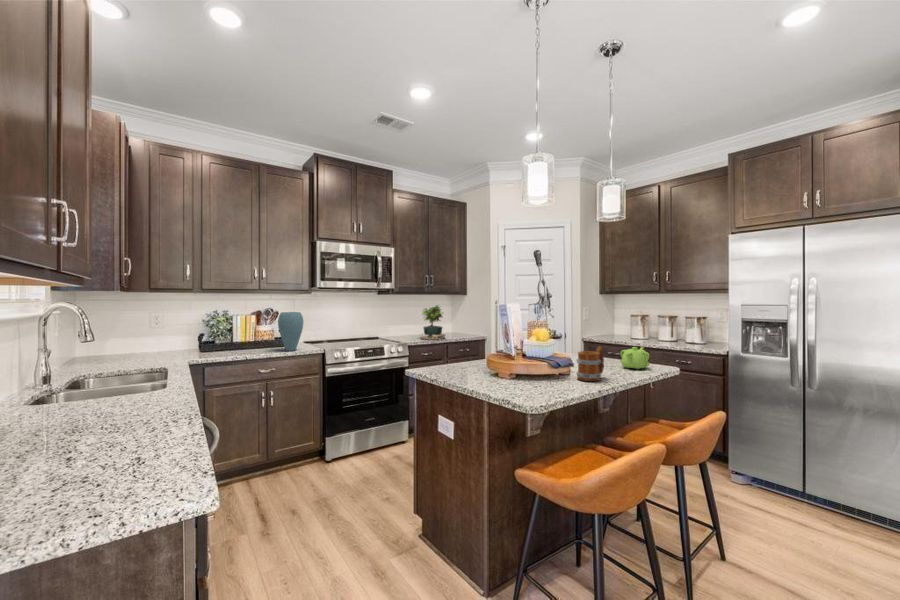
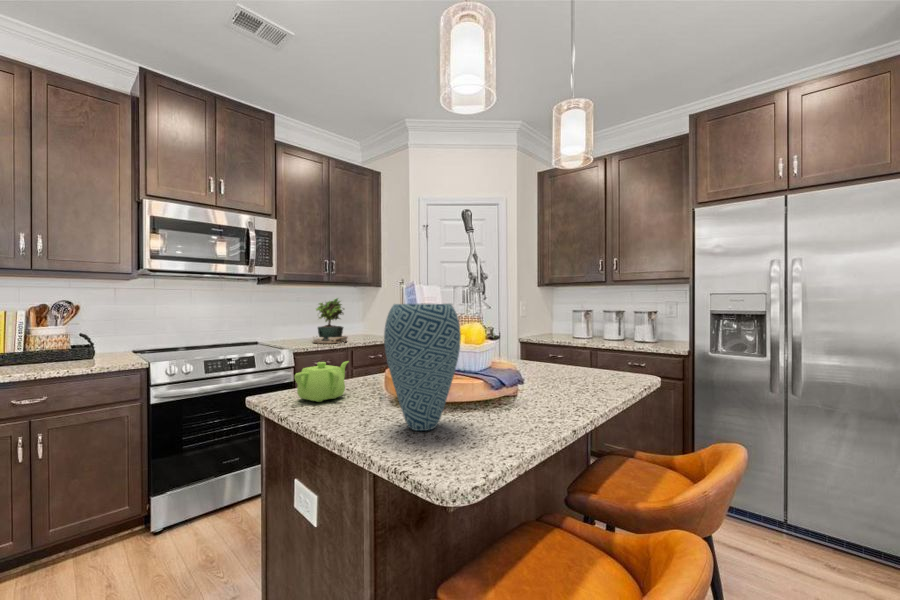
vase: present [278,312,303,351] -> present [384,304,461,431]
mug: present [576,347,604,381] -> none [529,352,572,411]
teapot: present [621,347,650,369] -> present [294,361,349,402]

